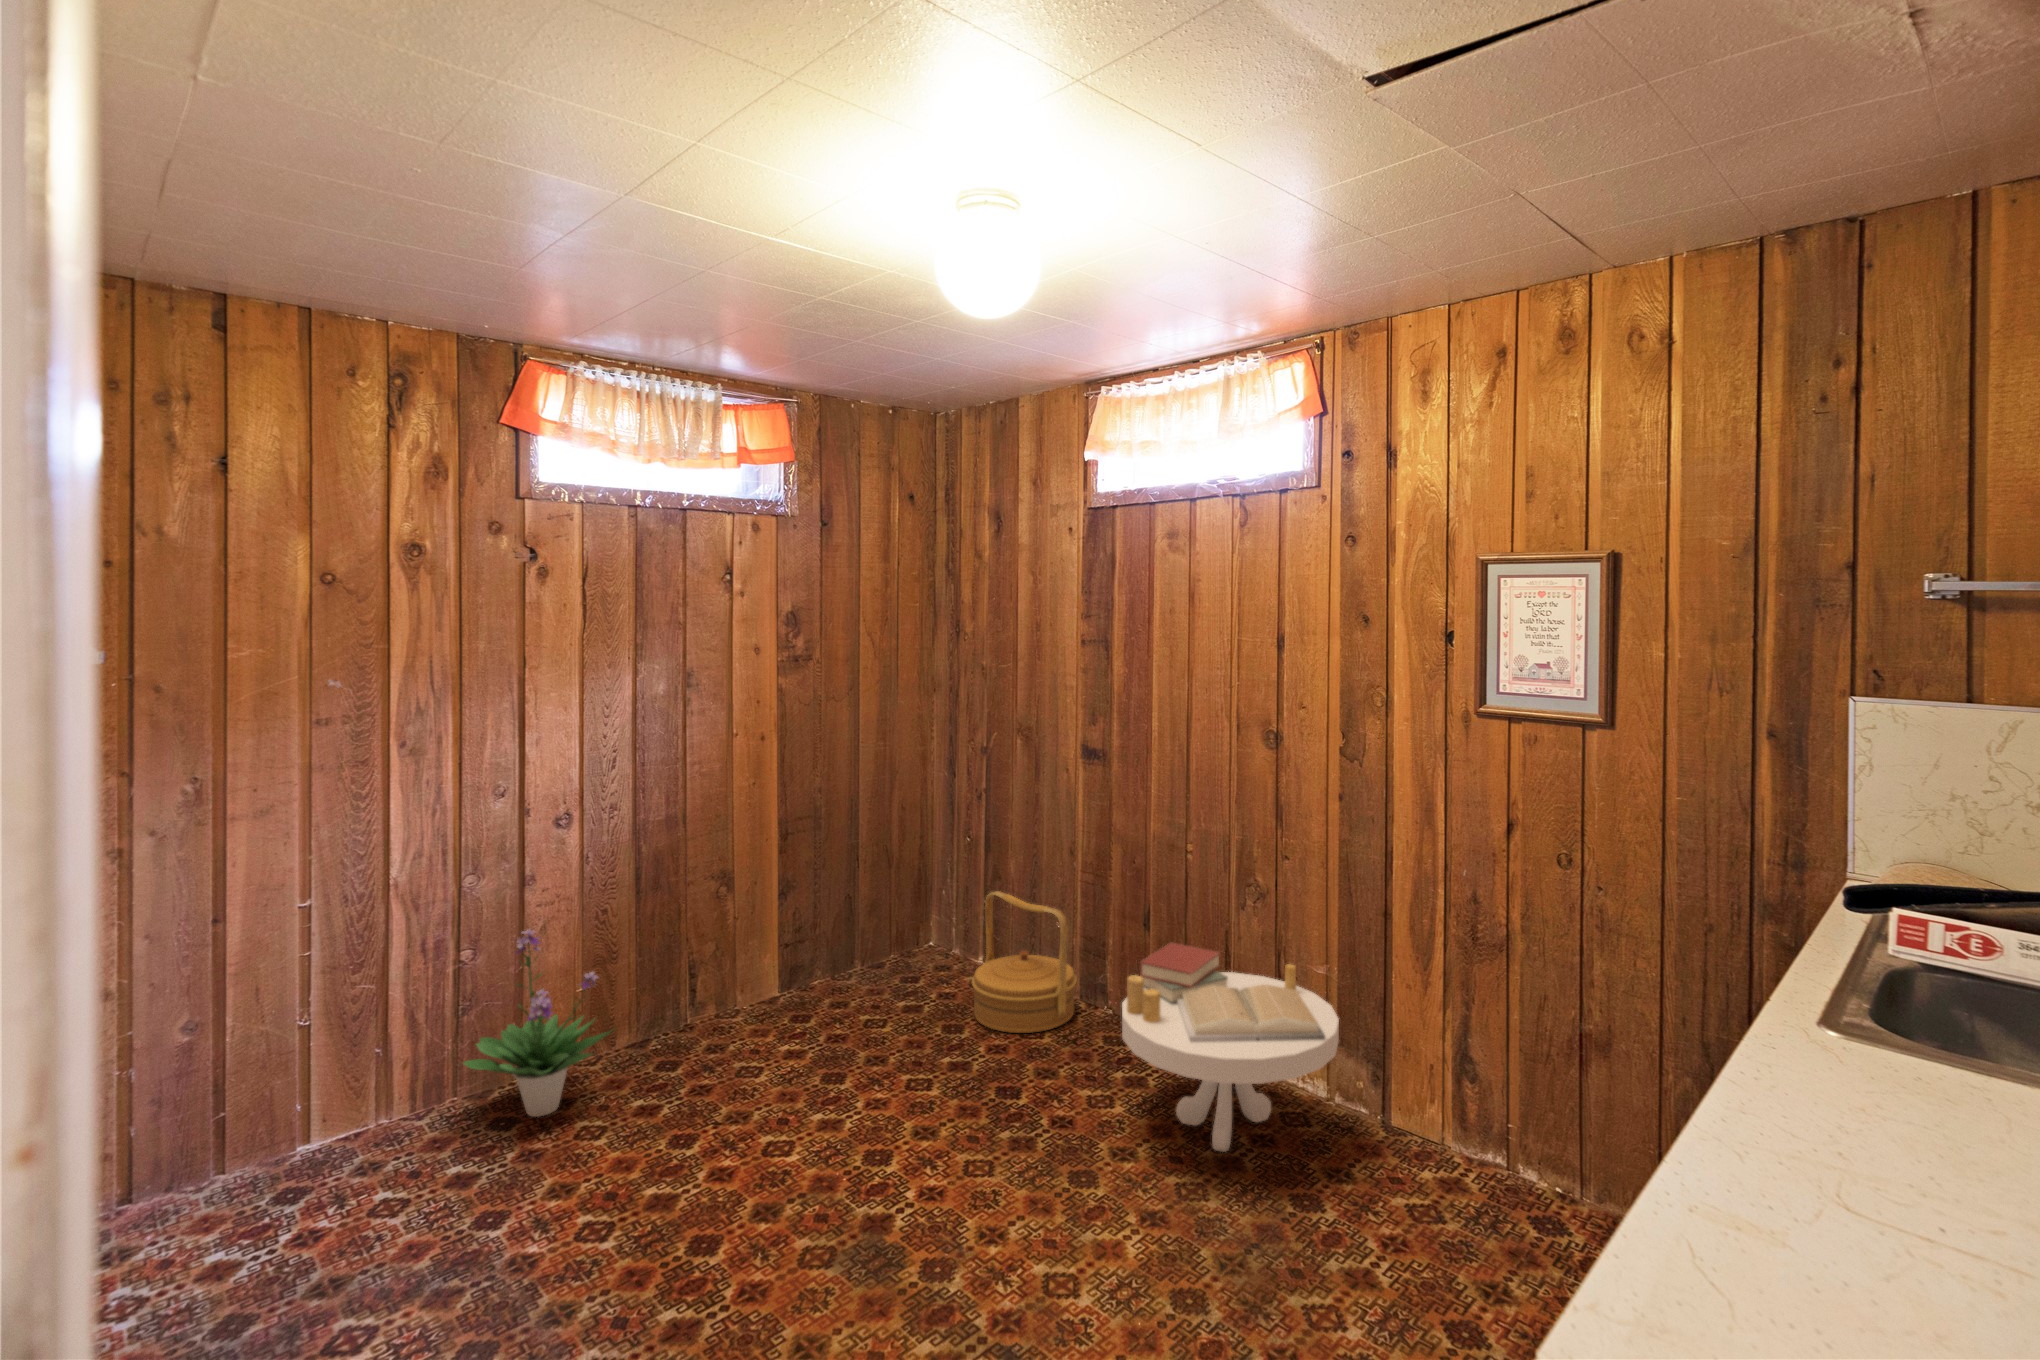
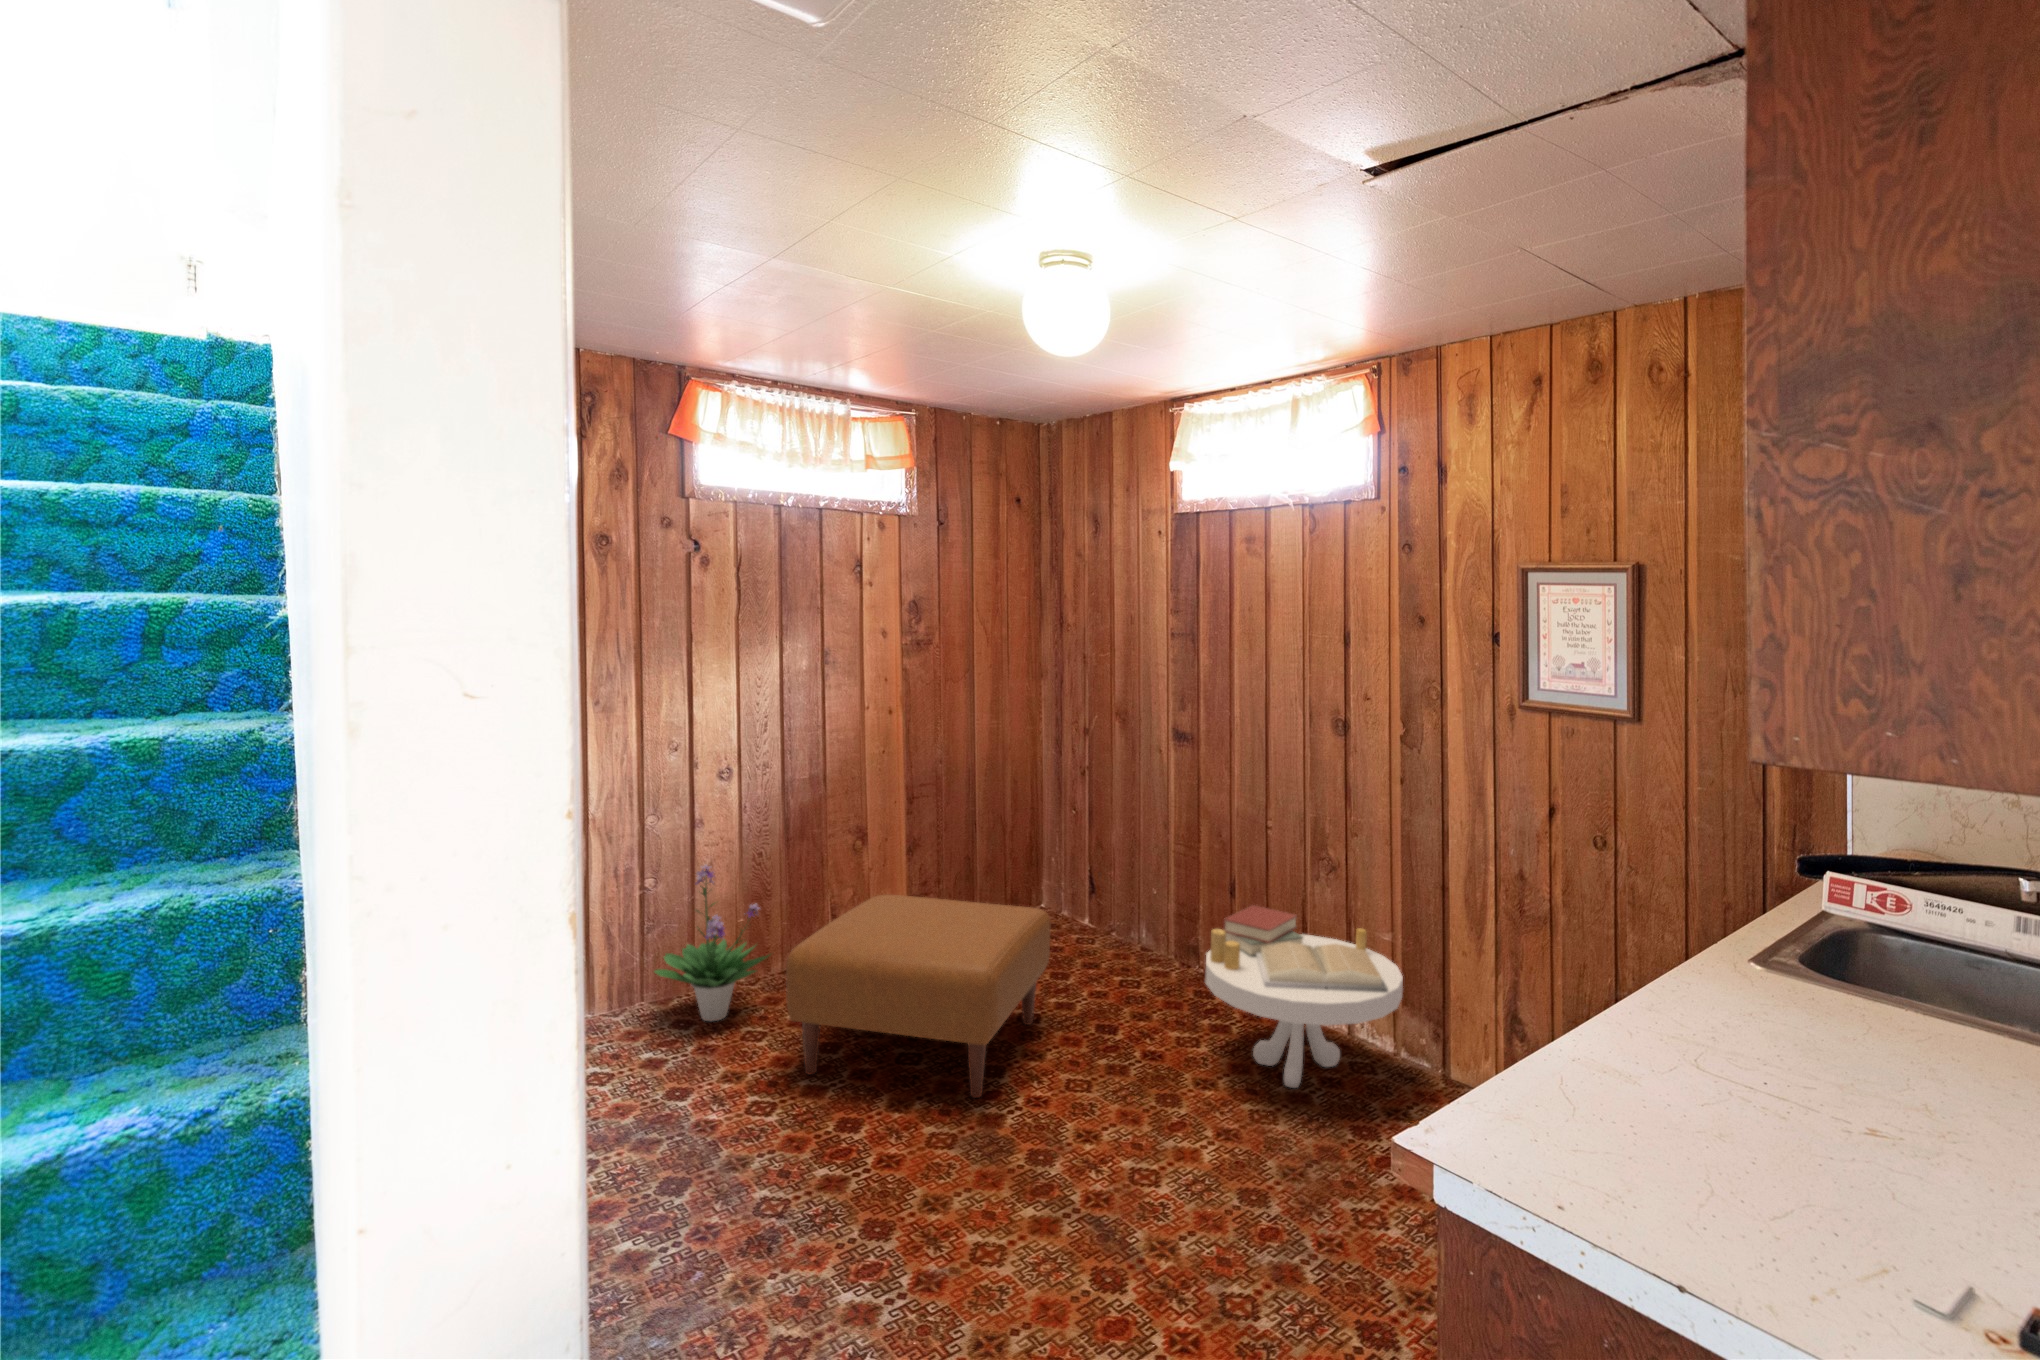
woven basket: present [972,891,1077,1033] -> none [1074,857,1169,983]
ottoman: none [626,952,944,1195] -> present [786,895,1050,1098]

